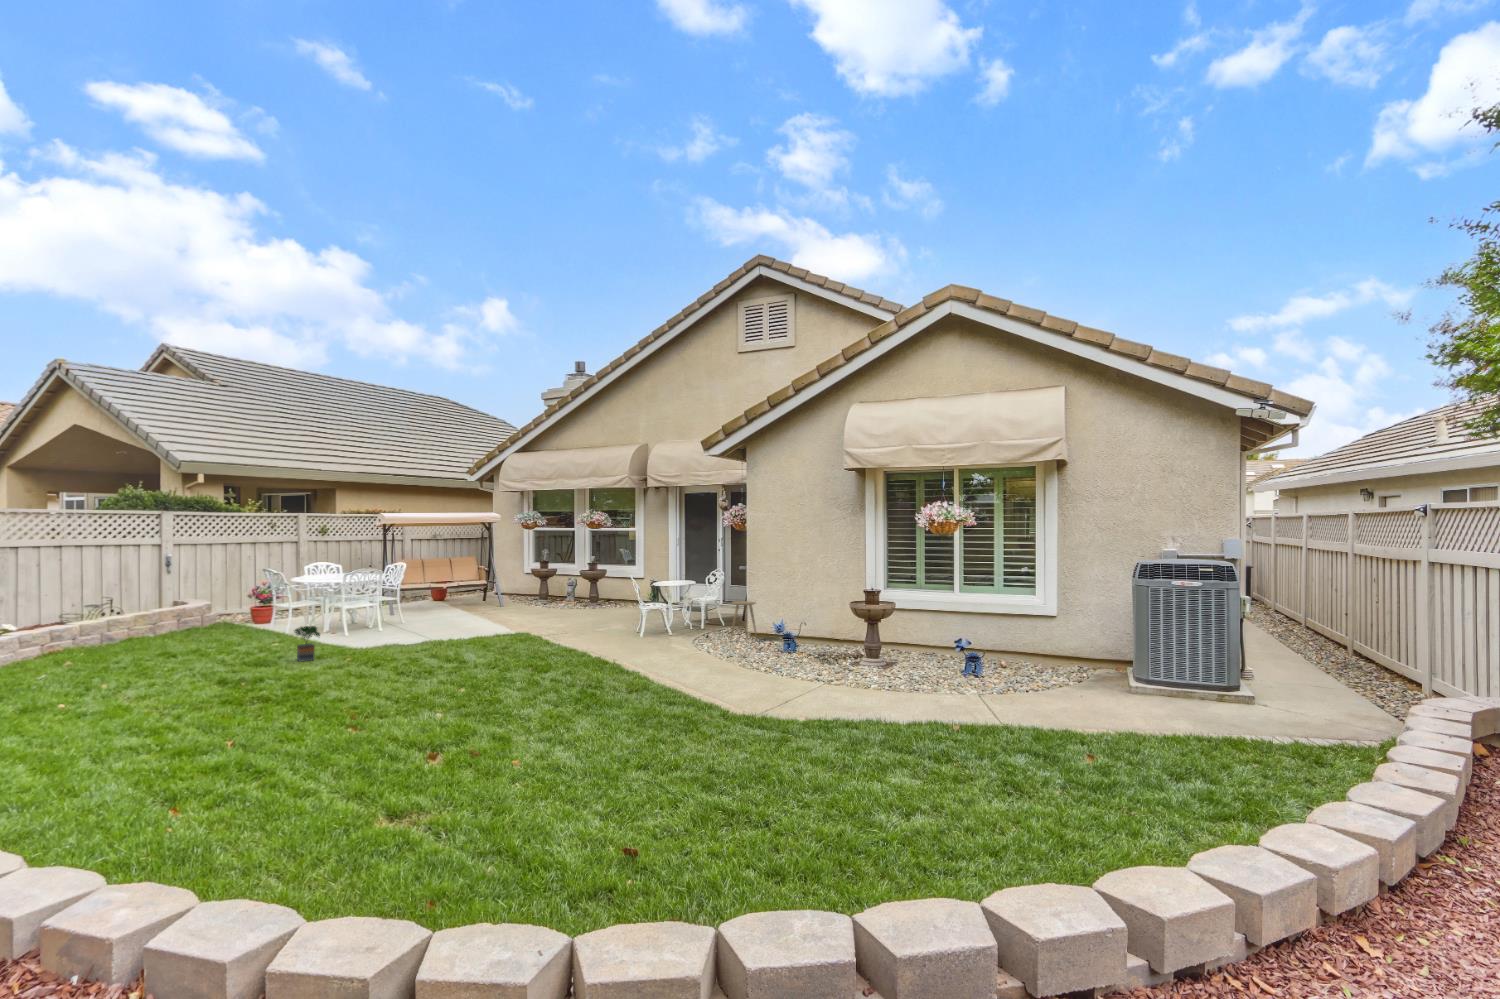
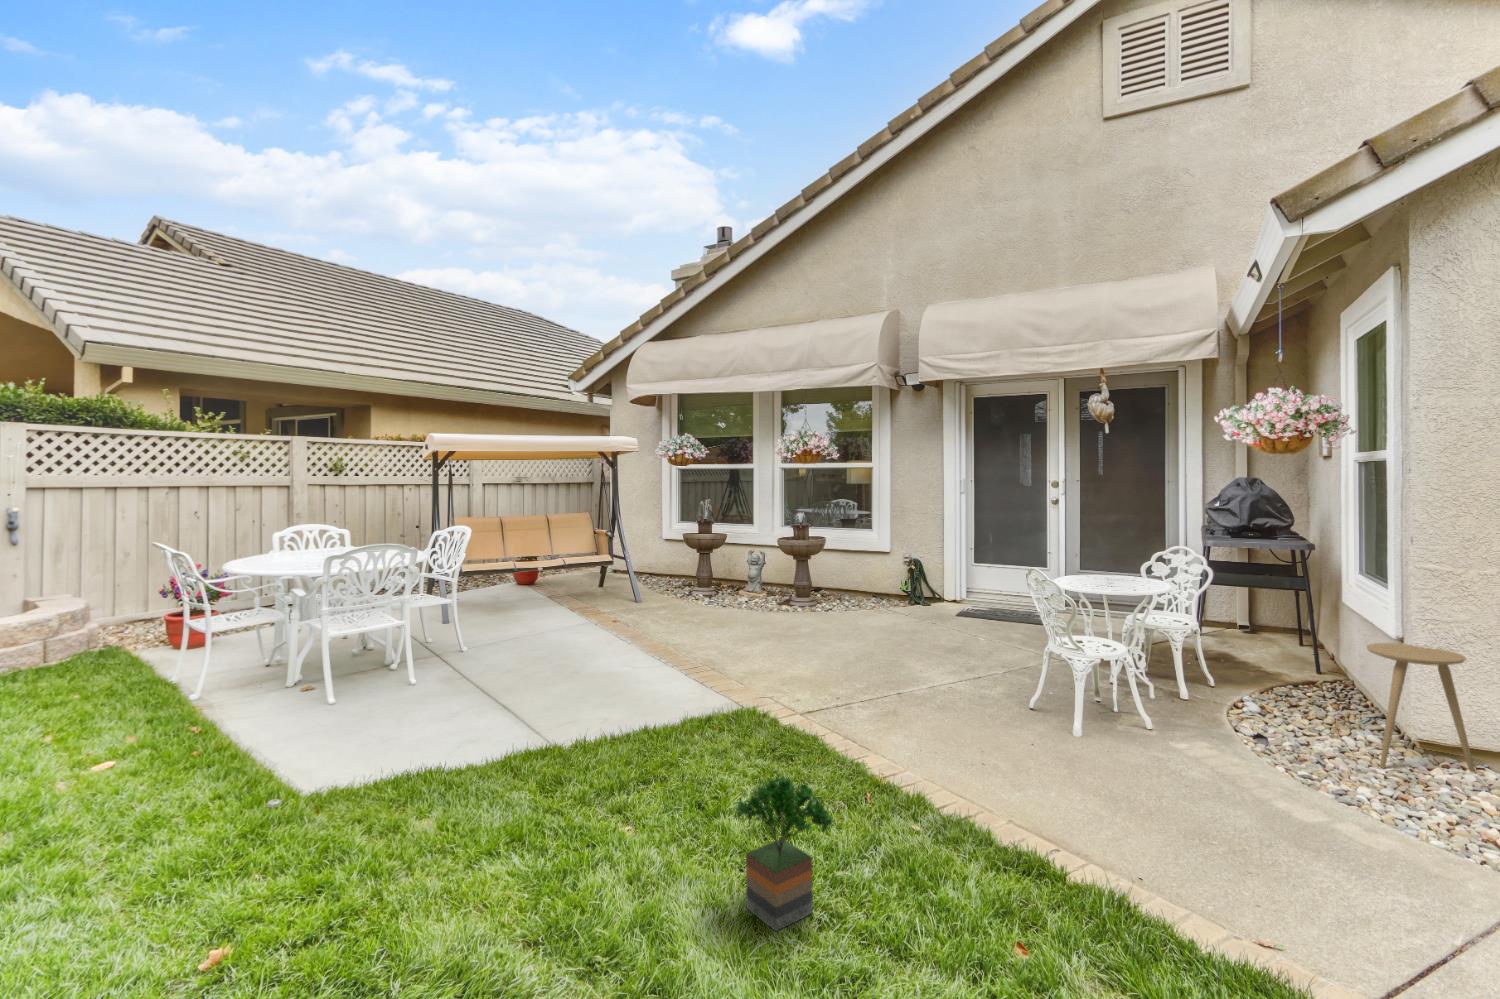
potted tree: present [294,626,320,662] -> present [736,777,833,931]

